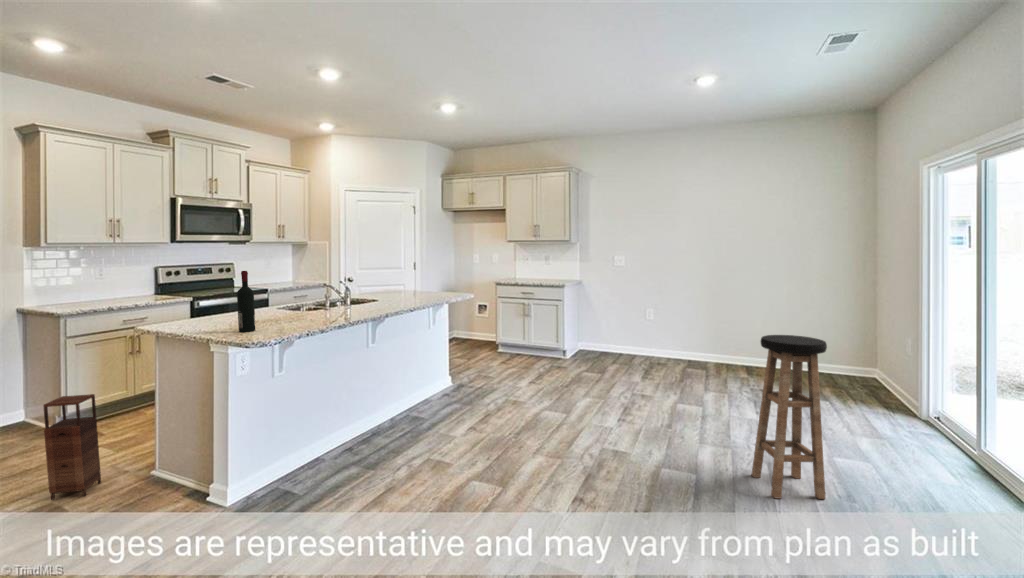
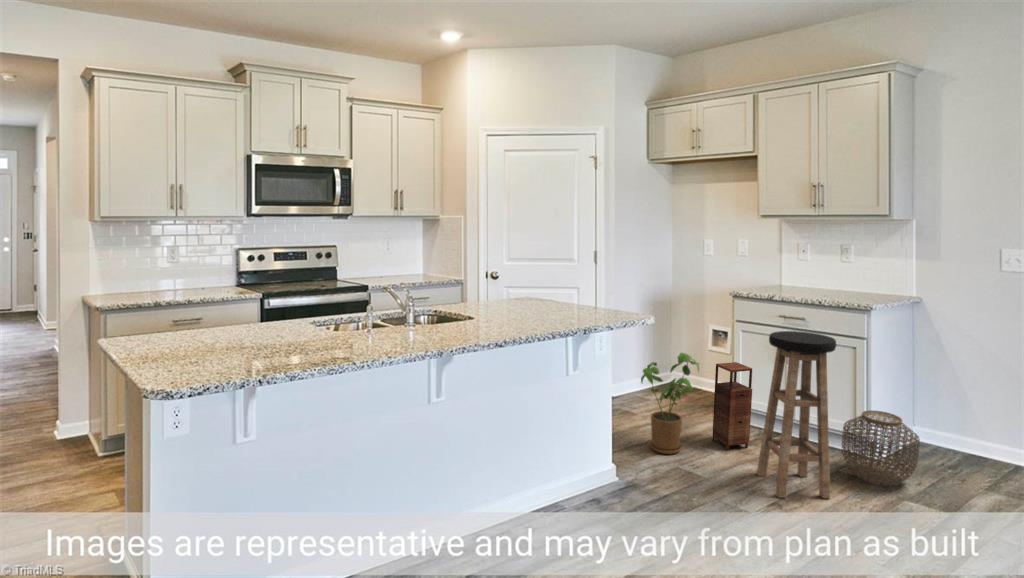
wine bottle: present [237,271,255,332] -> none [227,267,247,330]
house plant: none [636,357,692,457] -> present [641,353,699,454]
storage cabinet: present [43,394,101,500] -> present [712,362,752,450]
woven basket: none [833,413,911,487] -> present [842,410,920,486]

